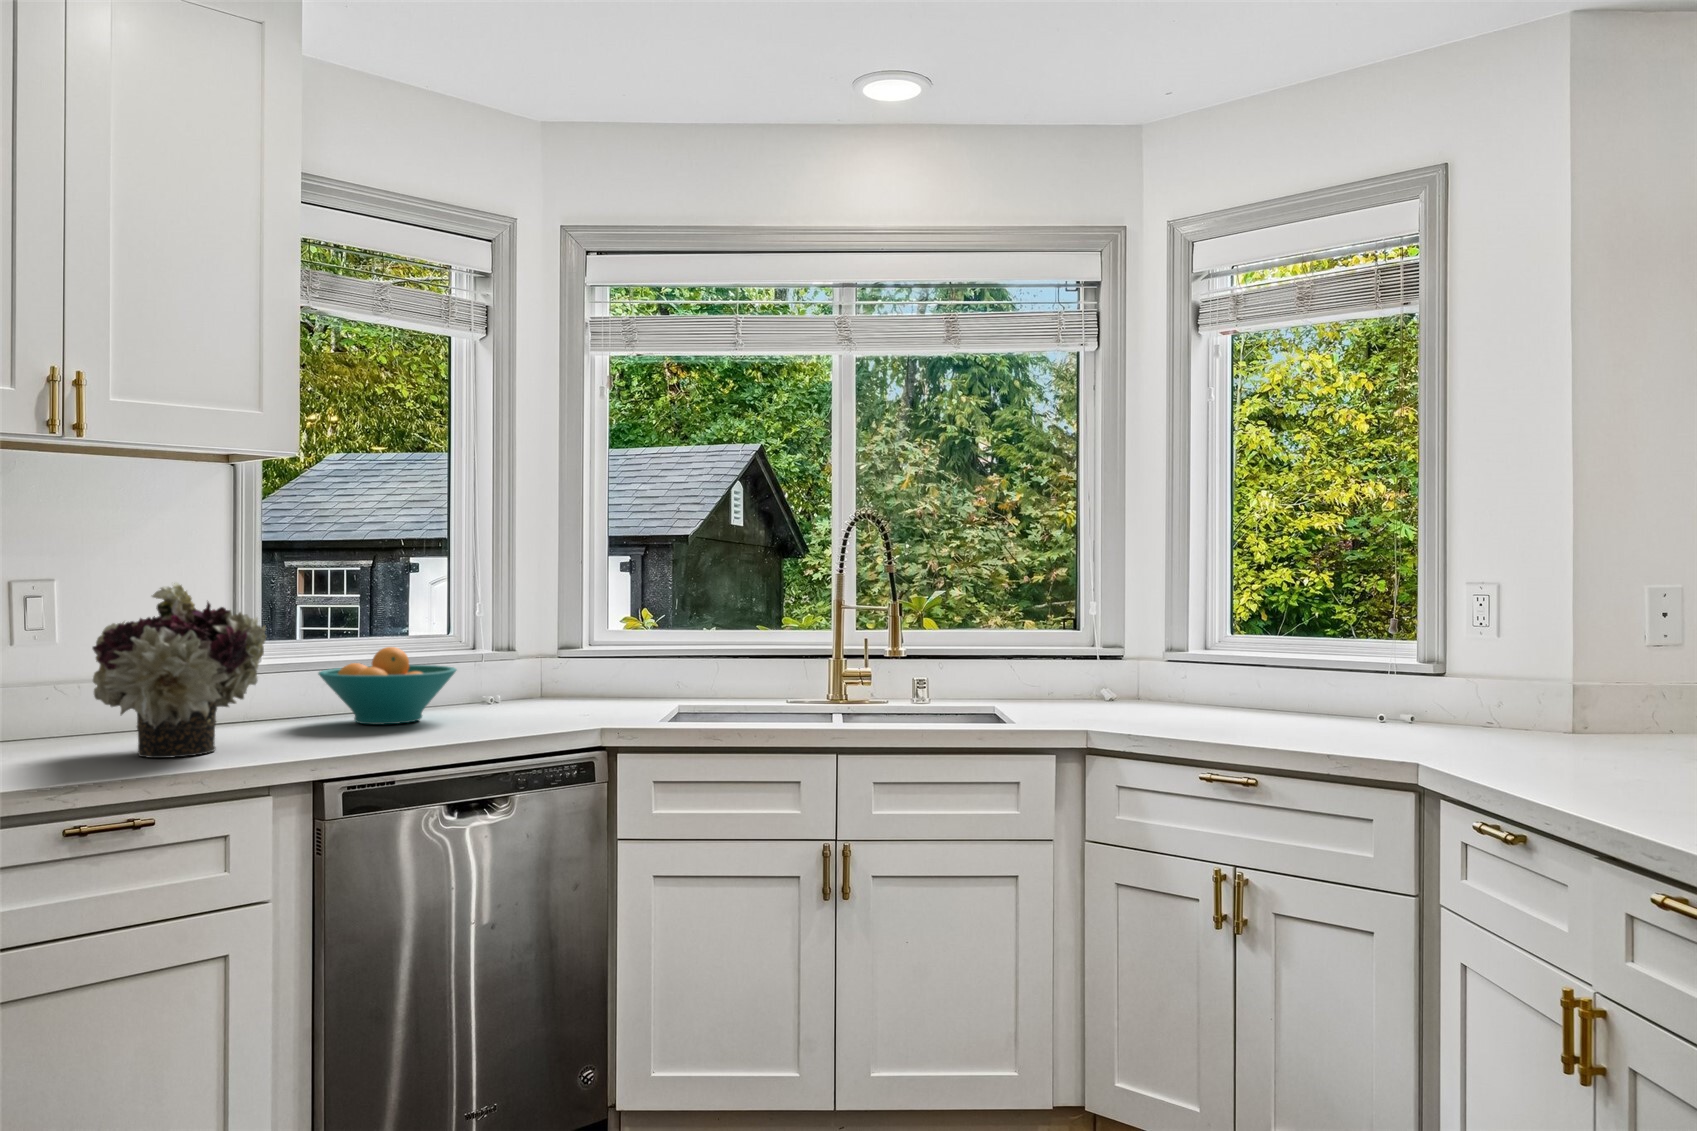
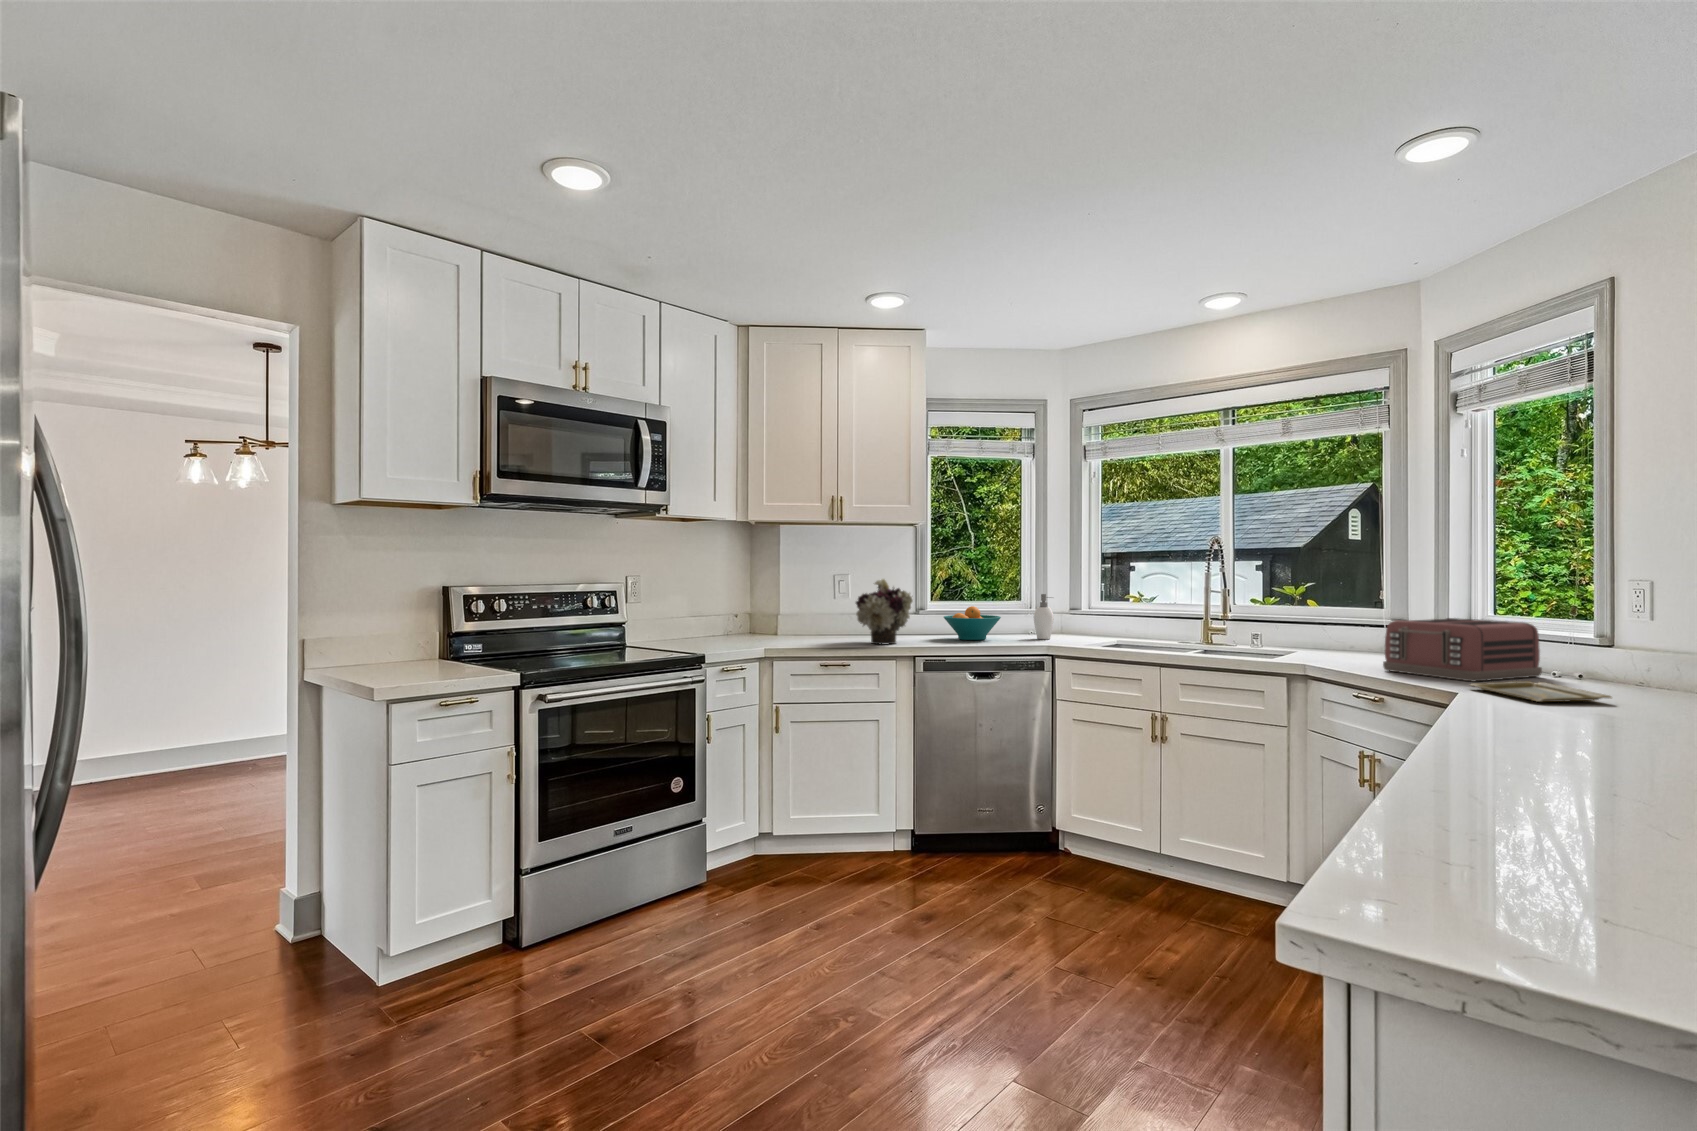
soap dispenser: none [515,616,564,710] -> present [1034,594,1054,639]
toaster: none [1210,641,1378,741] -> present [1383,618,1542,682]
tray: none [1417,735,1627,773] -> present [1470,681,1611,702]

